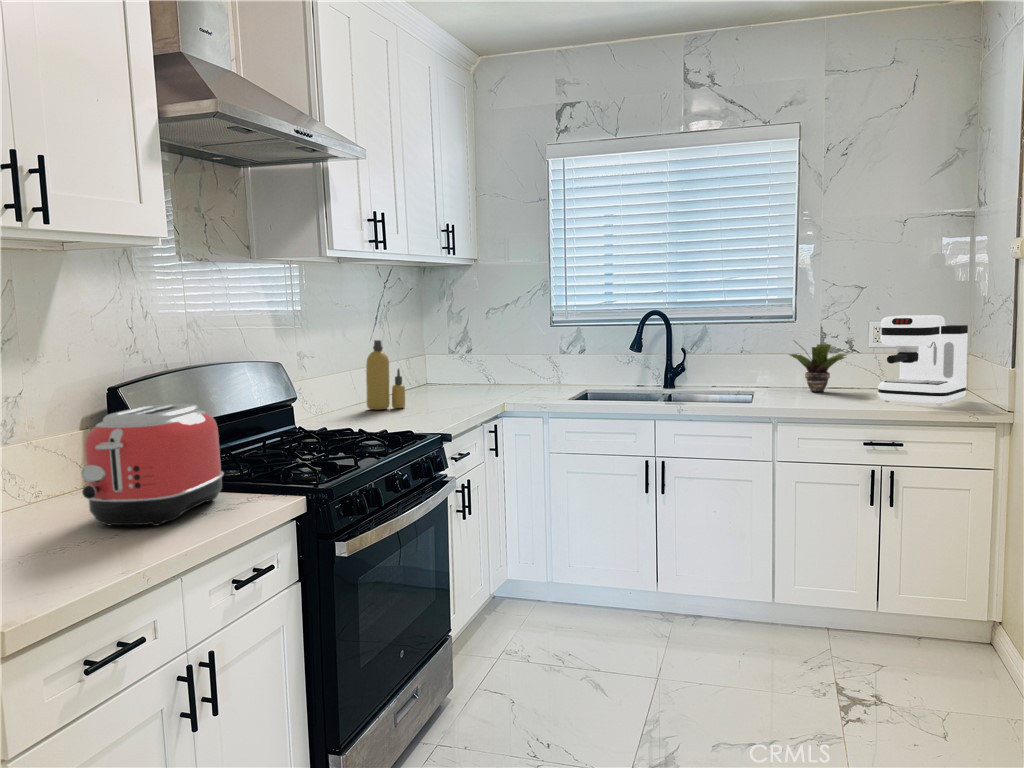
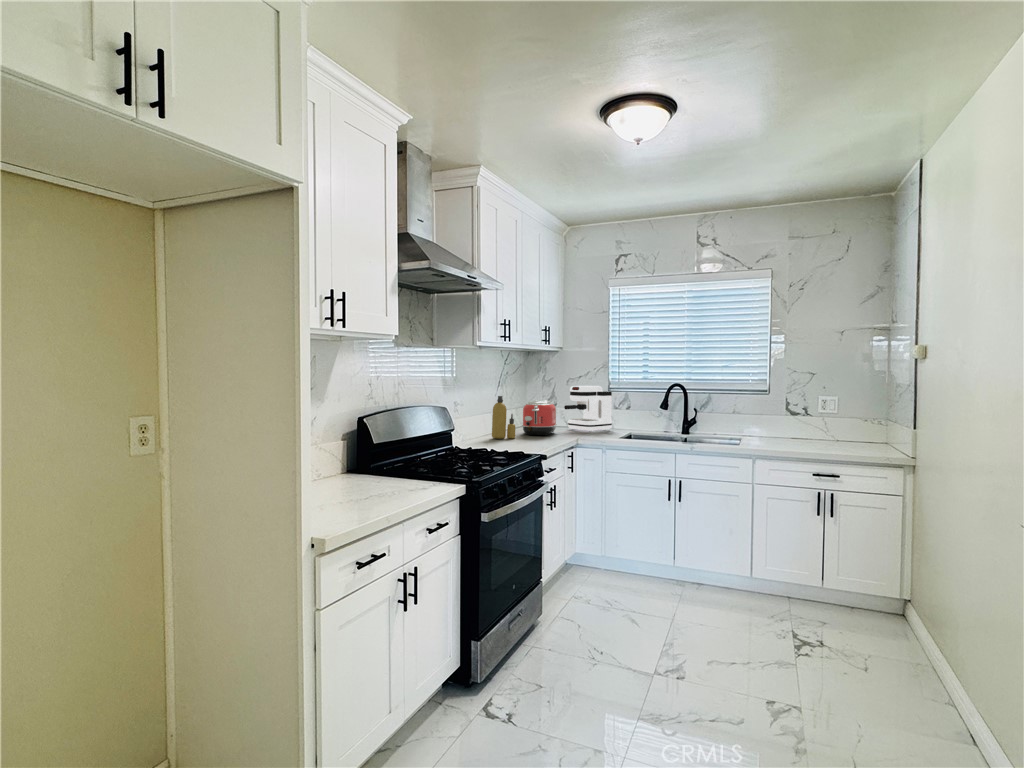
coffee maker: present [878,315,968,405] -> present [564,386,612,431]
potted plant: present [789,343,847,392] -> none [764,405,806,440]
toaster: present [81,404,224,525] -> present [522,400,557,436]

